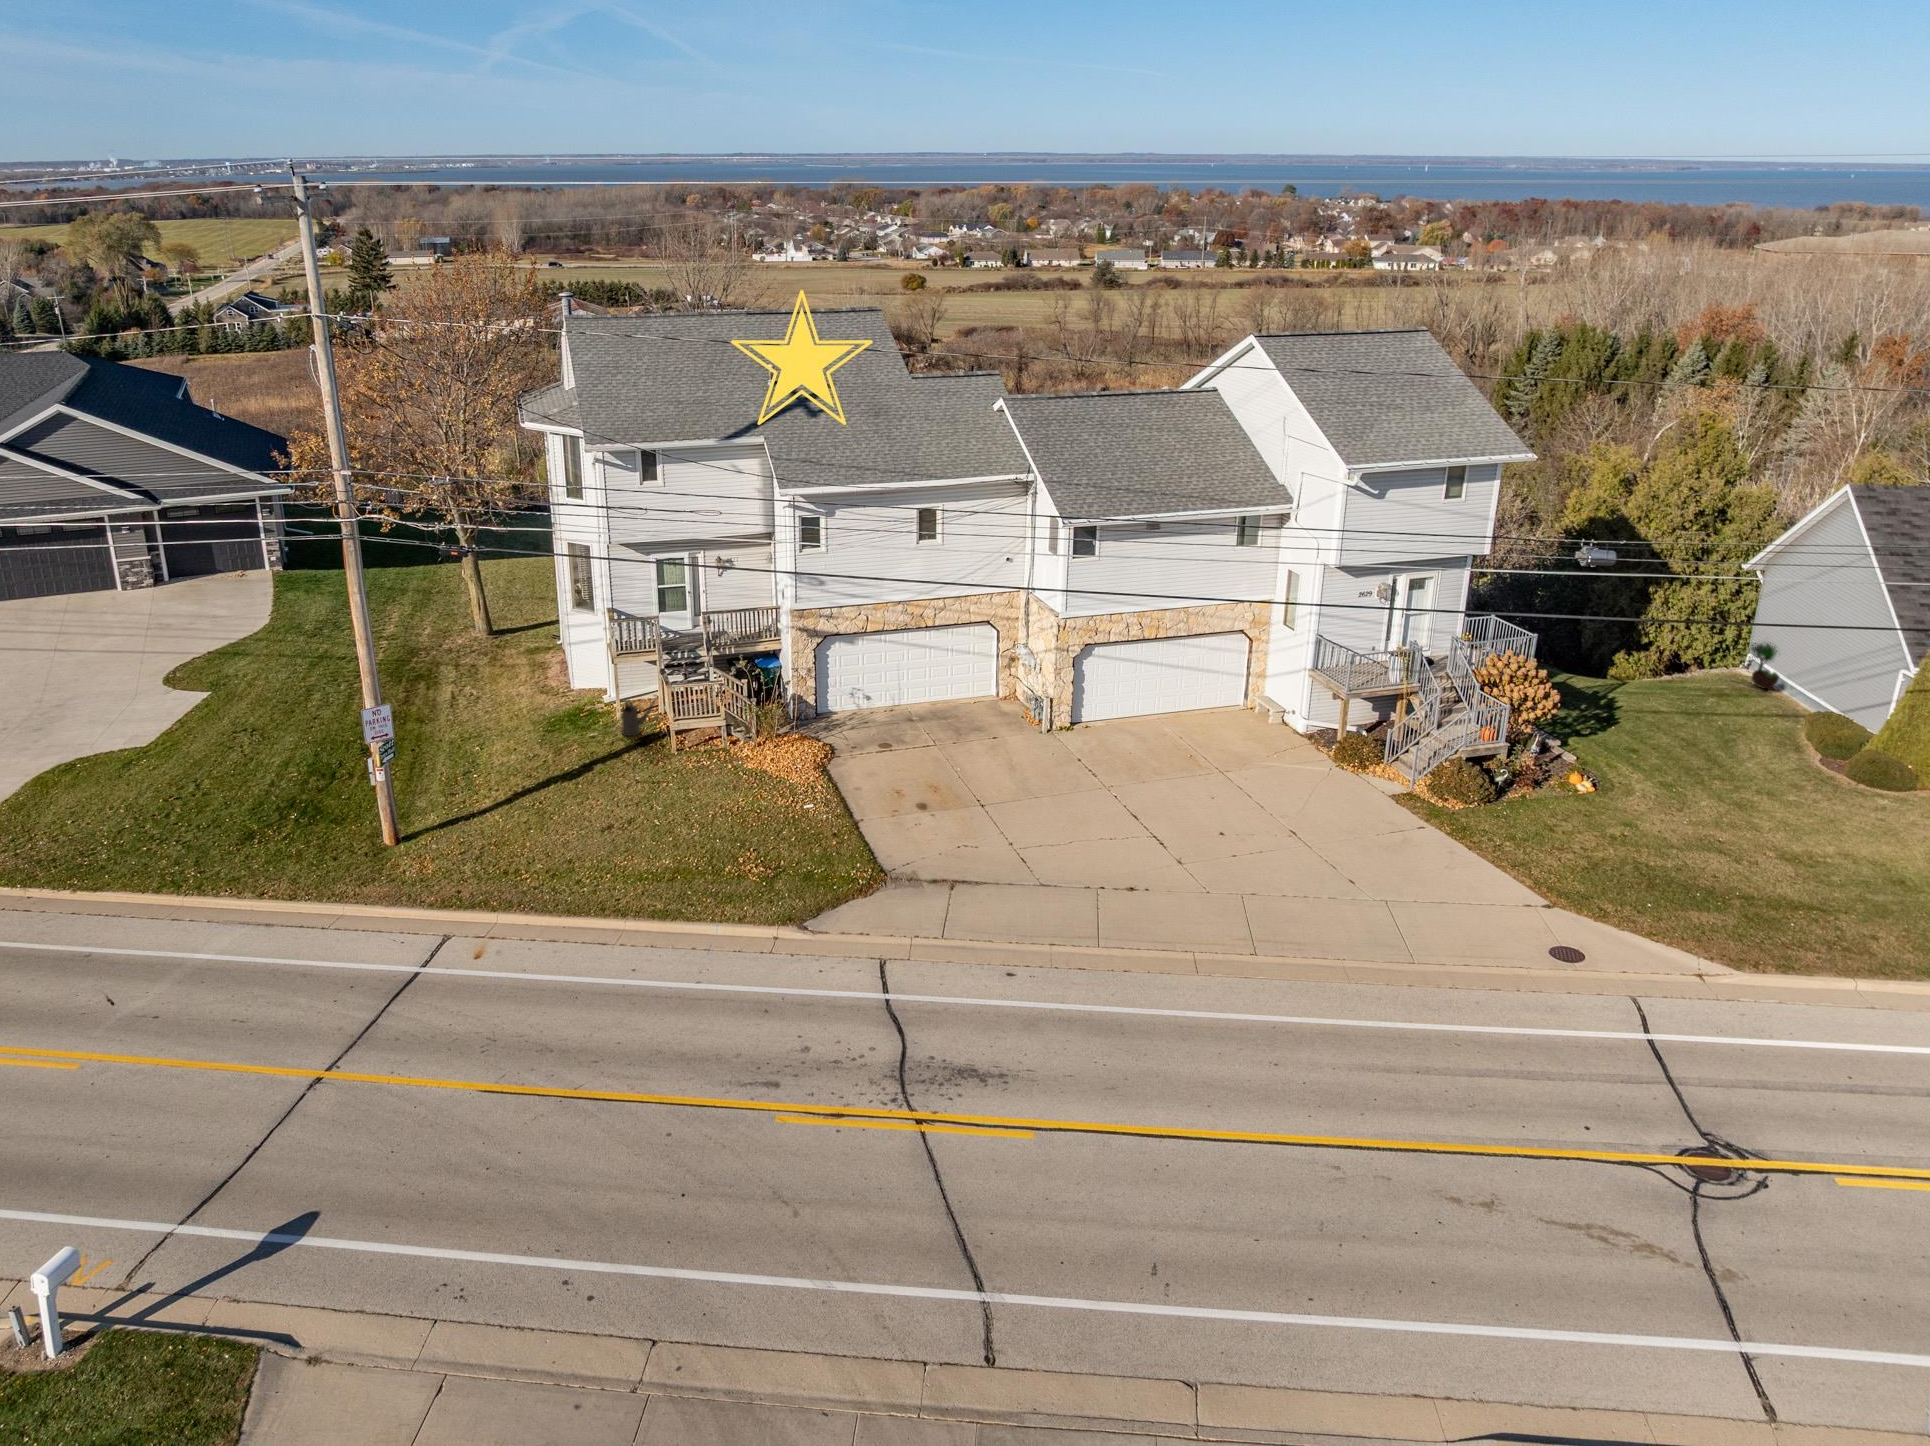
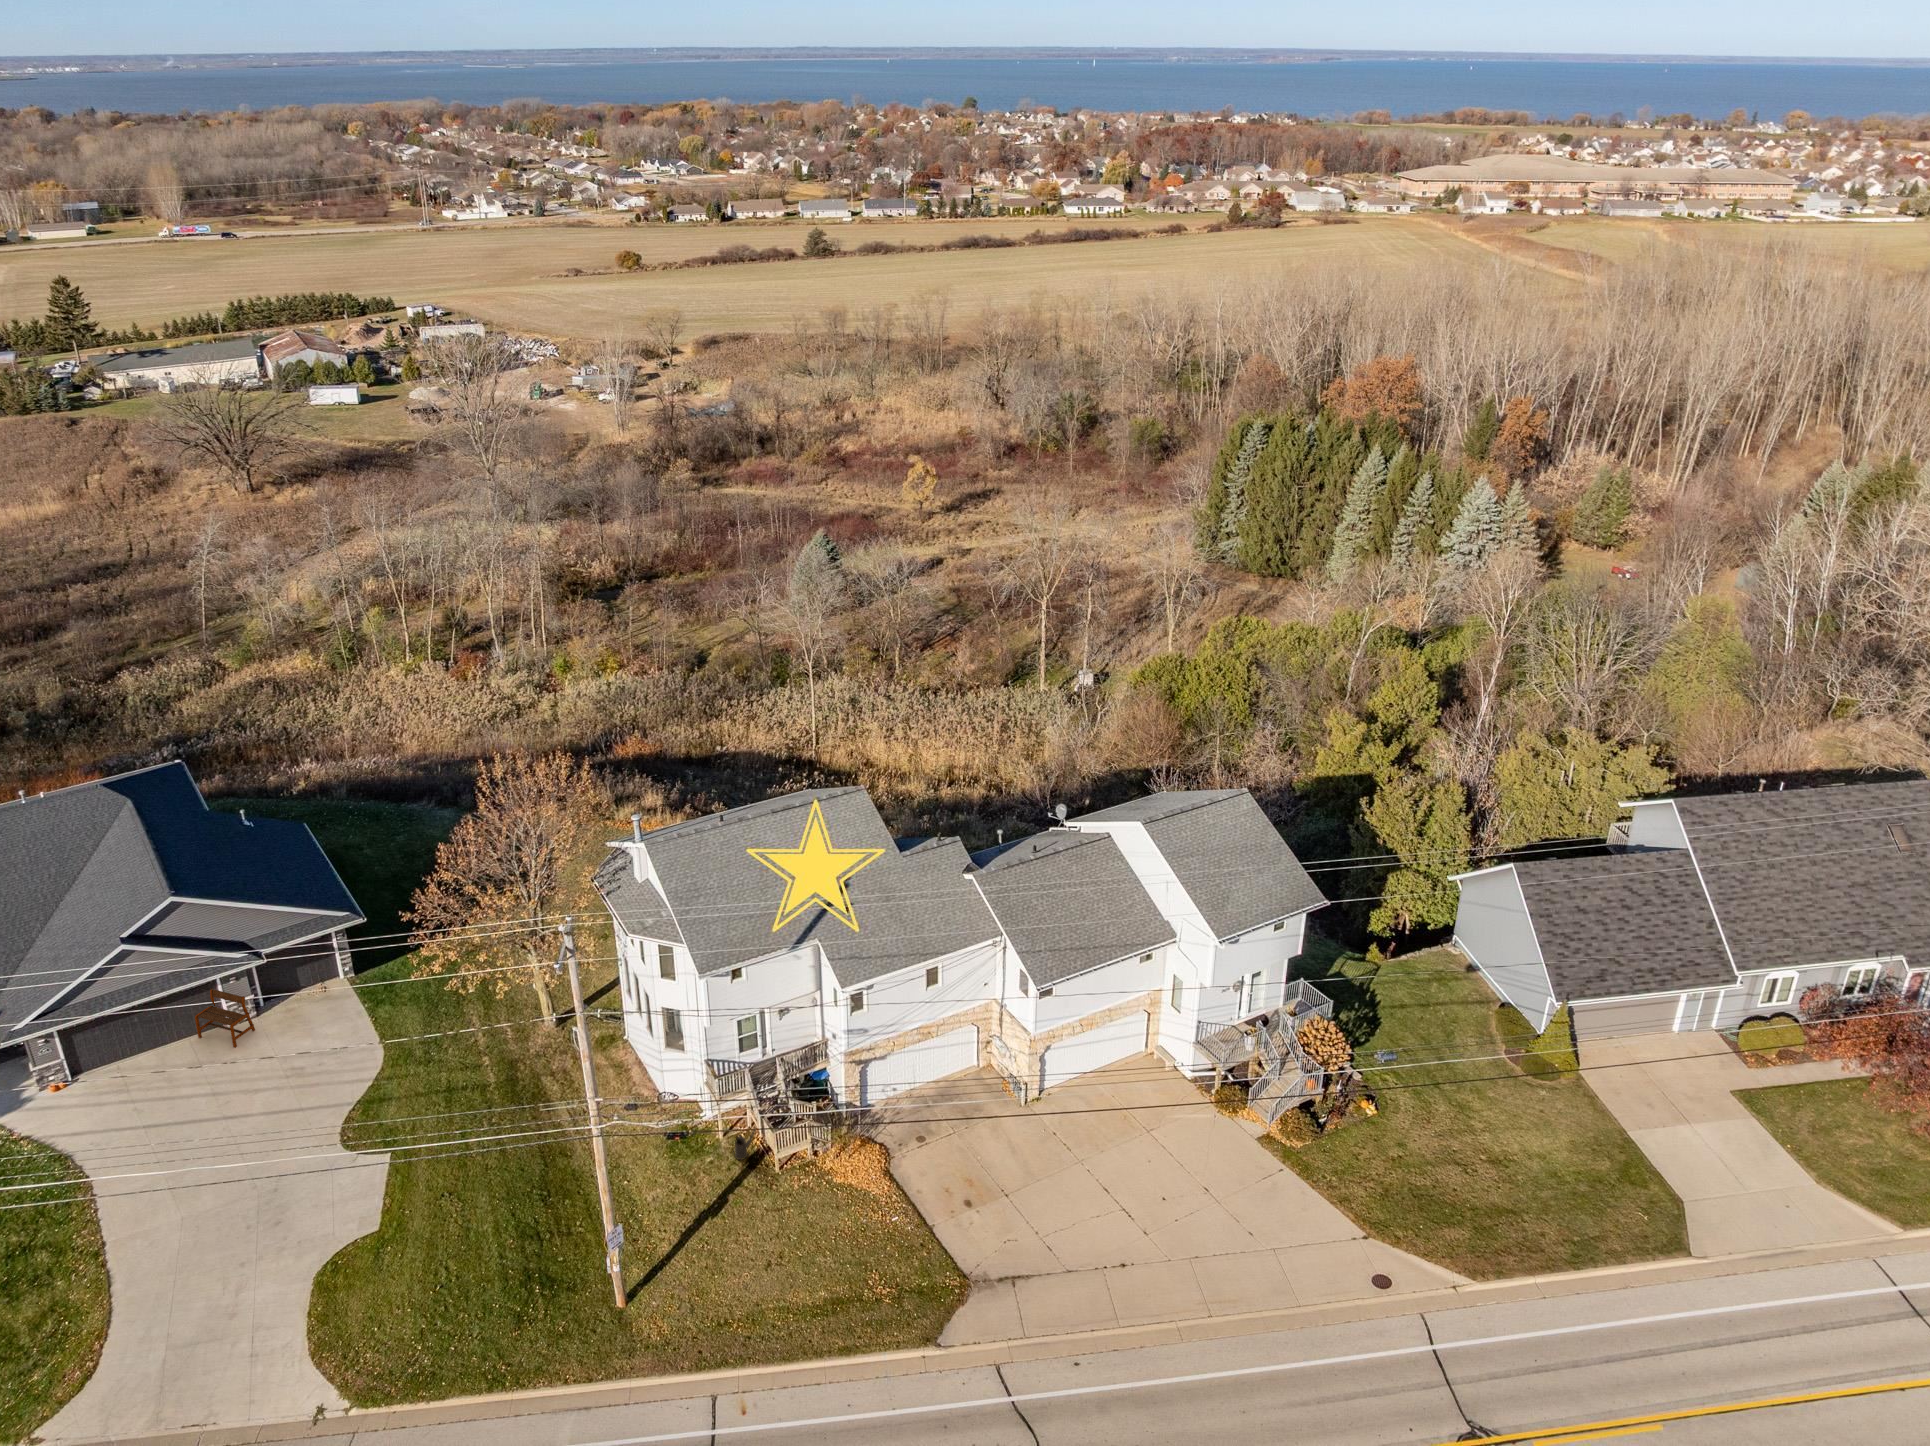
bench: none [77,536,144,601] -> present [195,989,255,1048]
potted tree: present [1749,642,1779,688] -> none [1454,946,1475,977]

